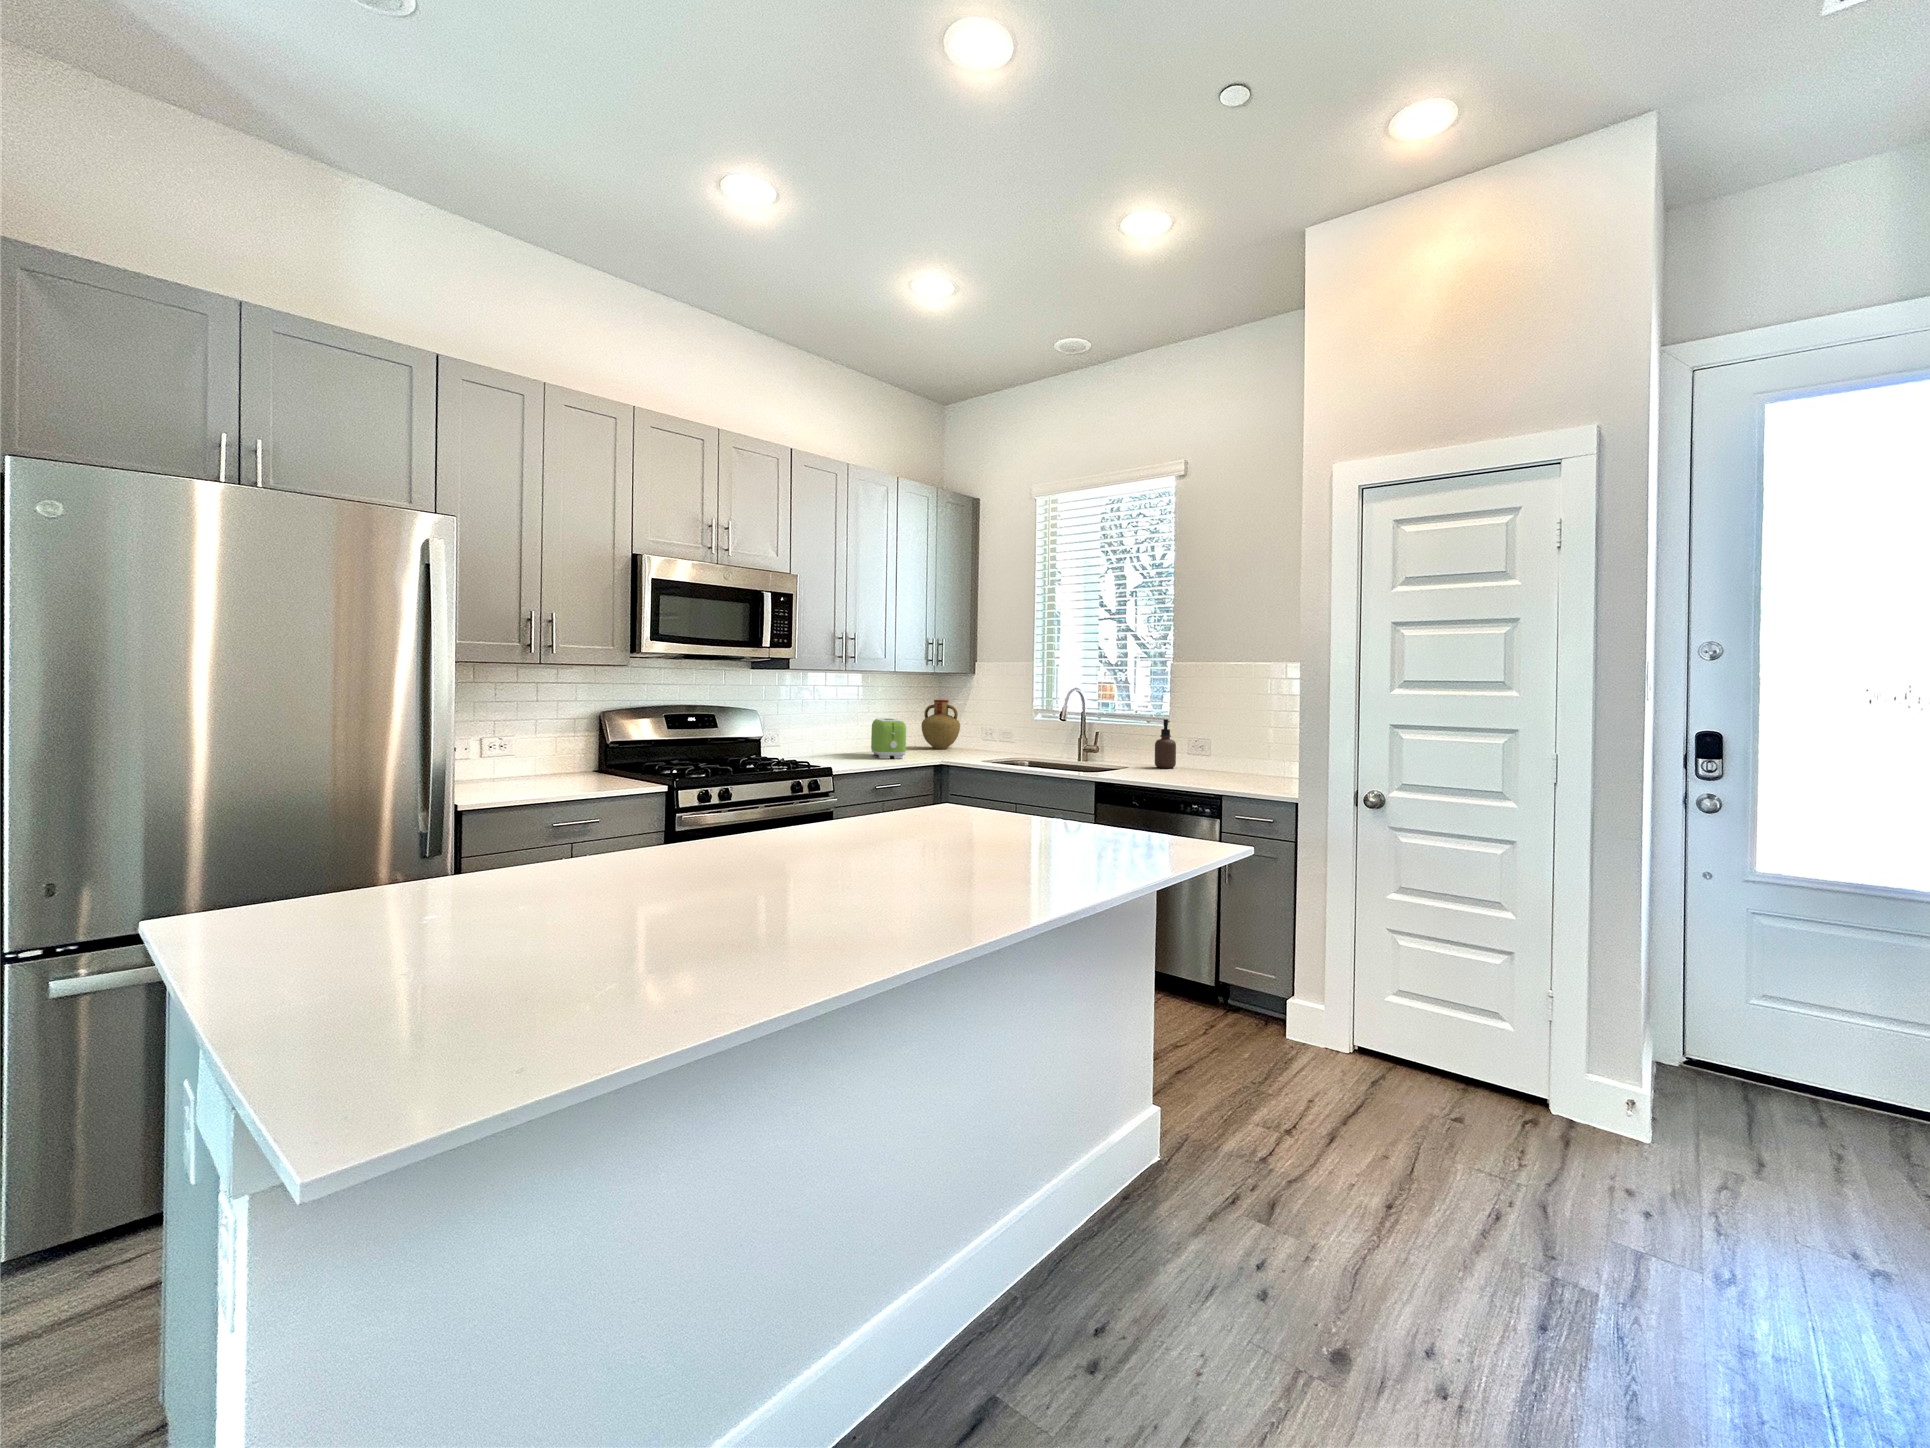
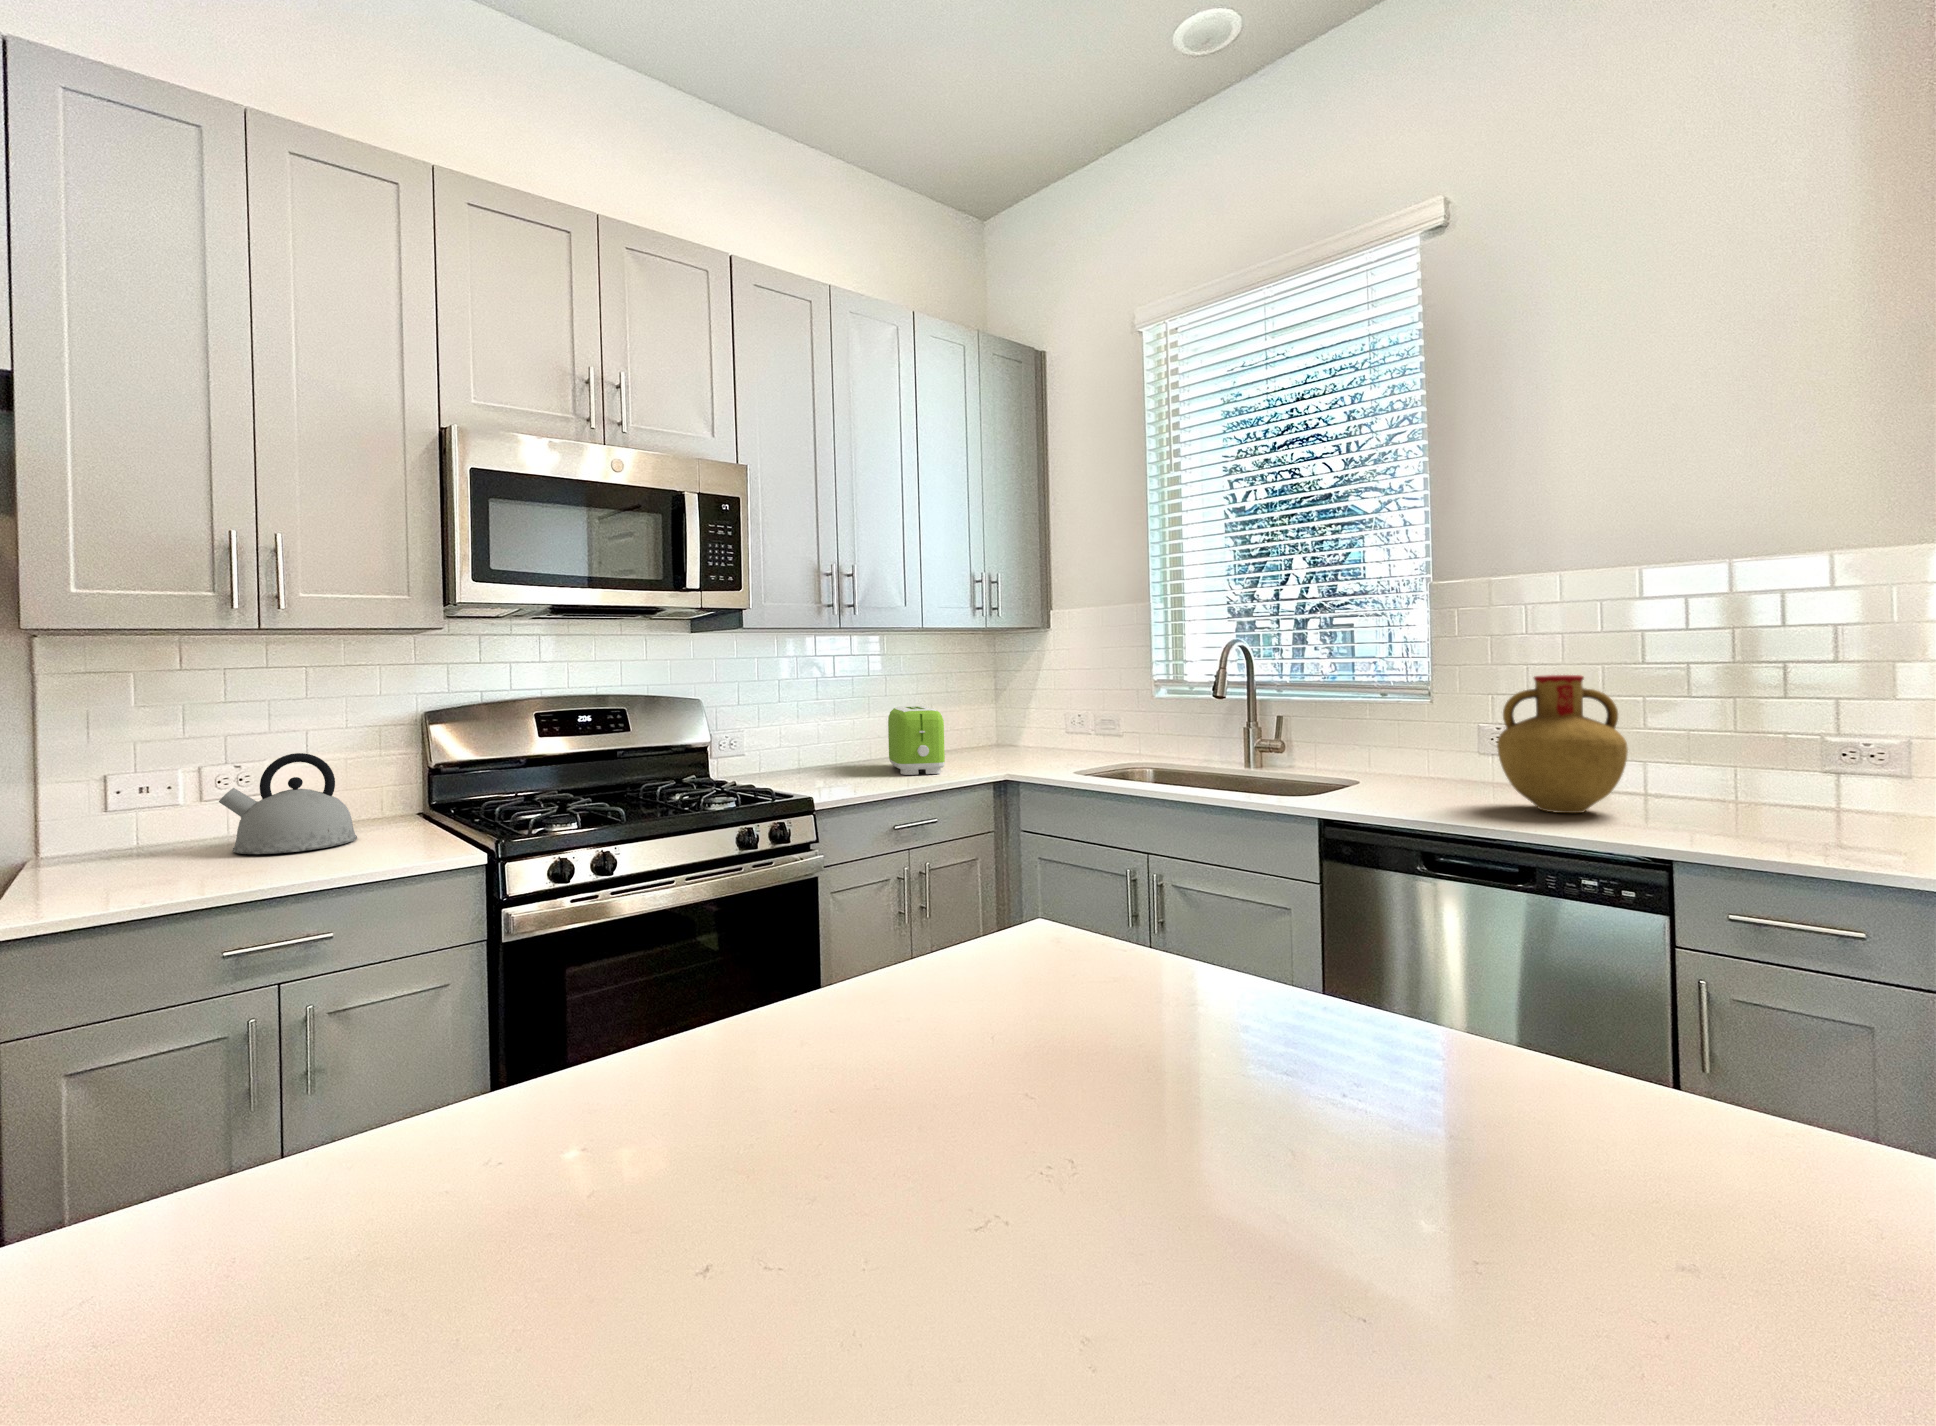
vase: present [921,700,960,749] -> present [1497,675,1628,813]
soap dispenser: present [1155,719,1176,768] -> none [1409,691,1455,783]
kettle: none [510,731,582,784] -> present [219,753,357,854]

